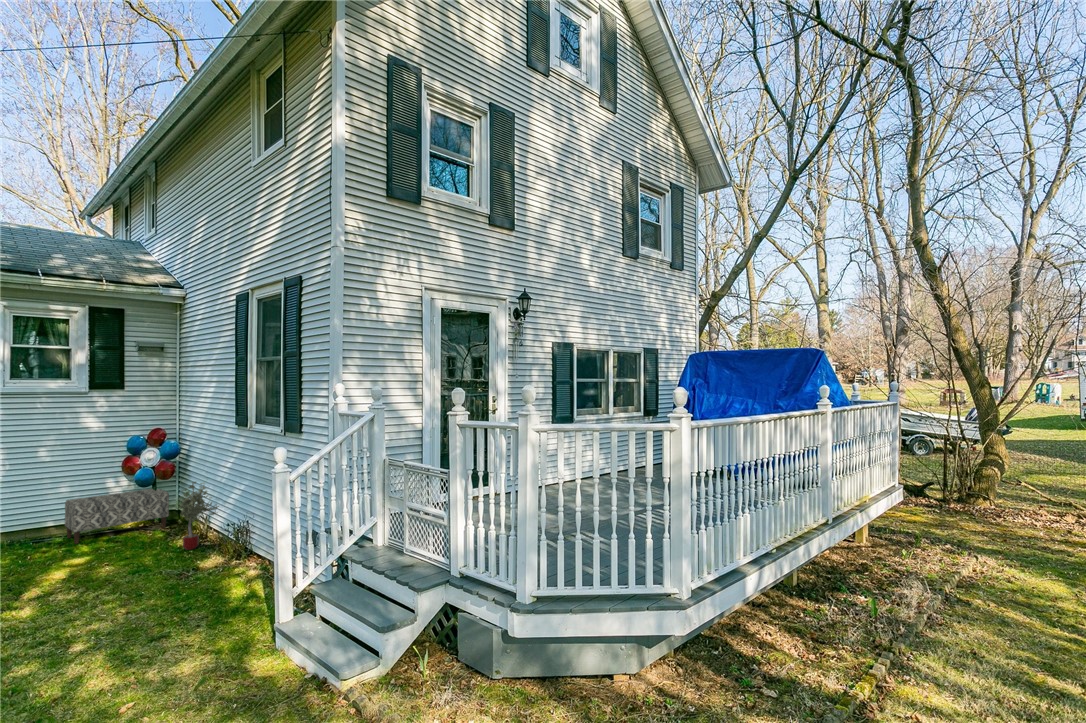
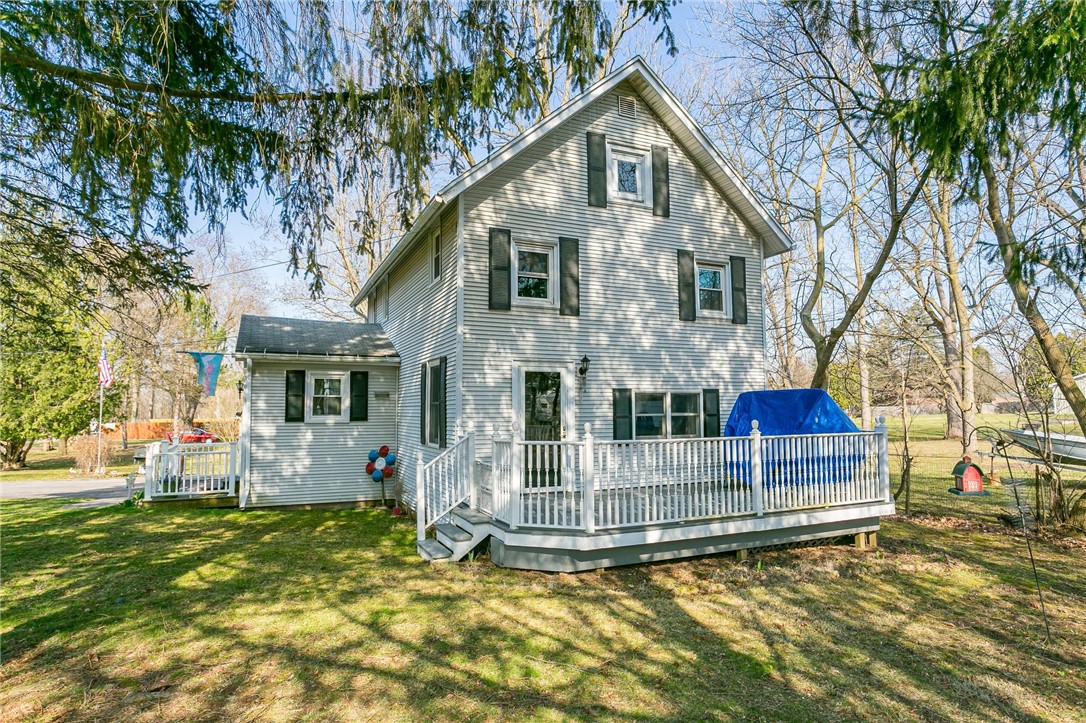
bench: present [65,489,169,544] -> none [339,481,390,508]

